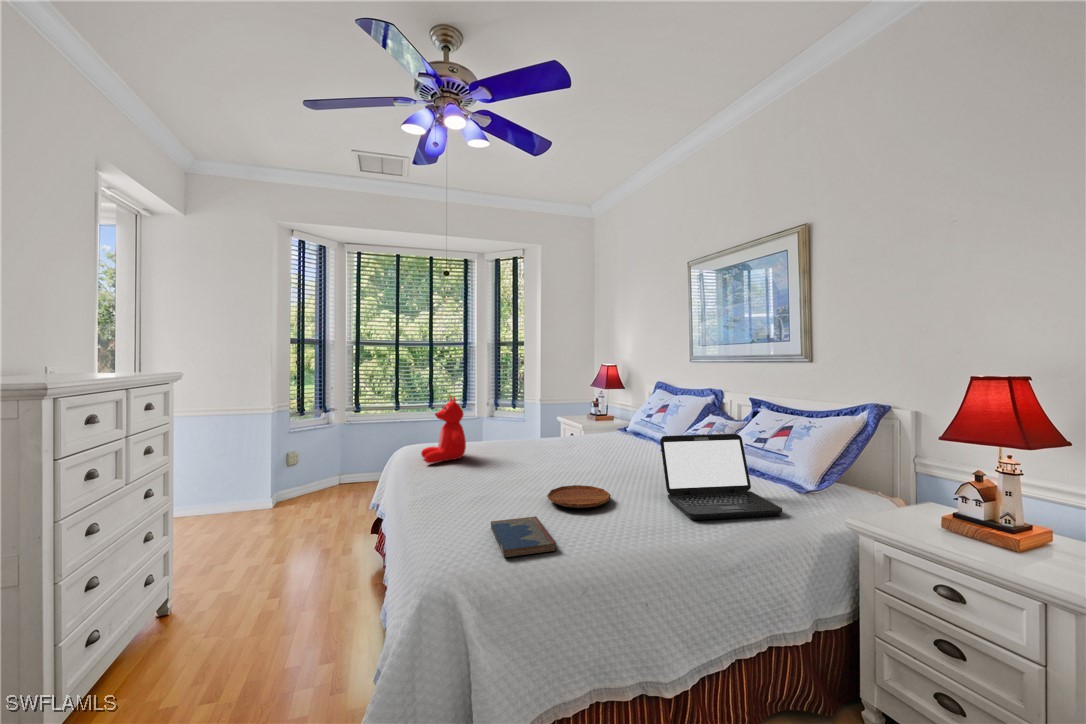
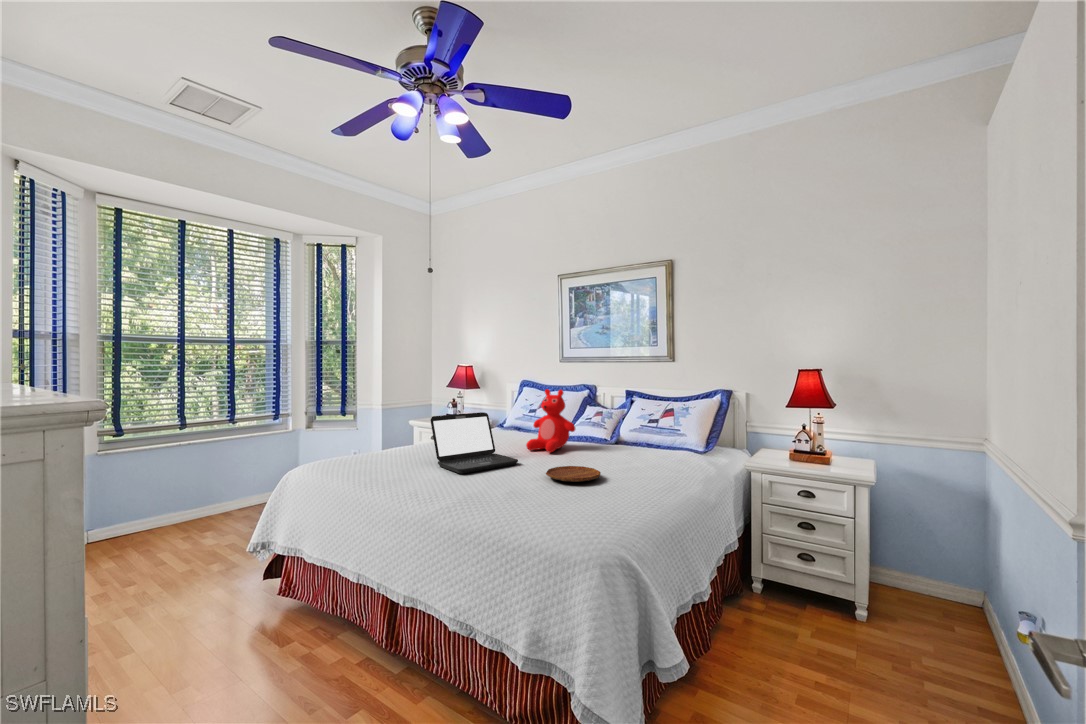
teddy bear: present [421,396,466,463] -> present [526,389,575,453]
laptop: present [660,434,782,520] -> present [431,412,518,474]
hardcover book: present [491,516,556,558] -> none [545,490,622,518]

